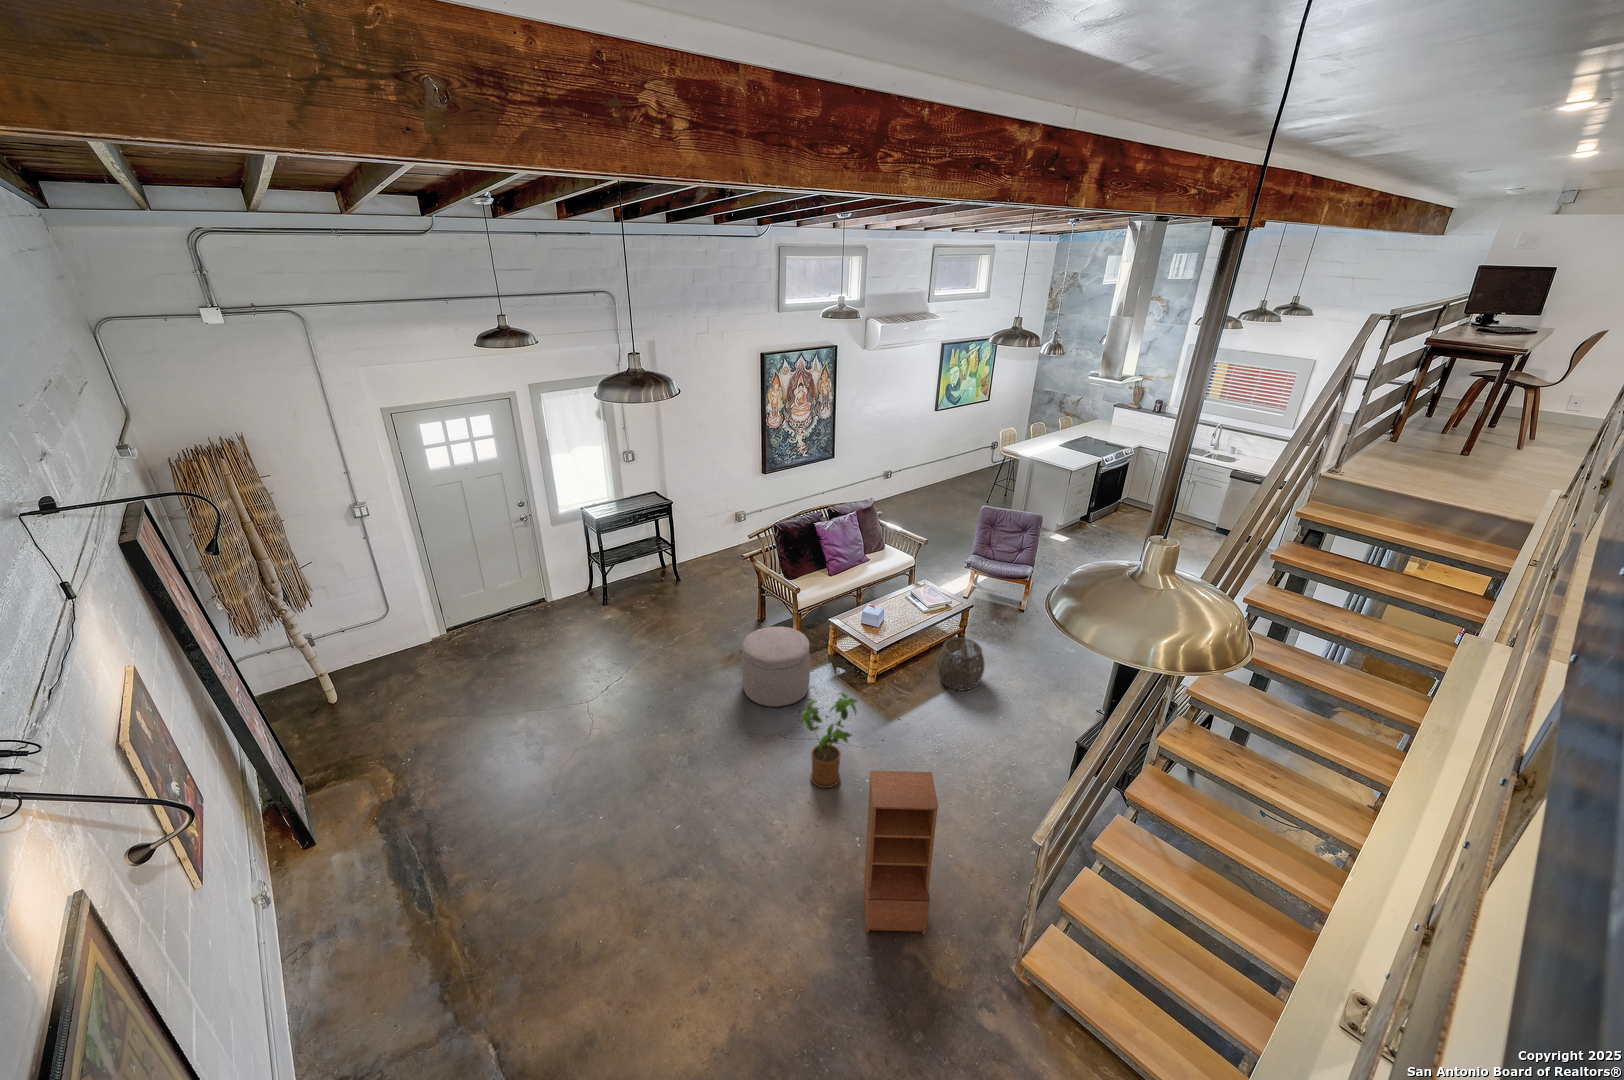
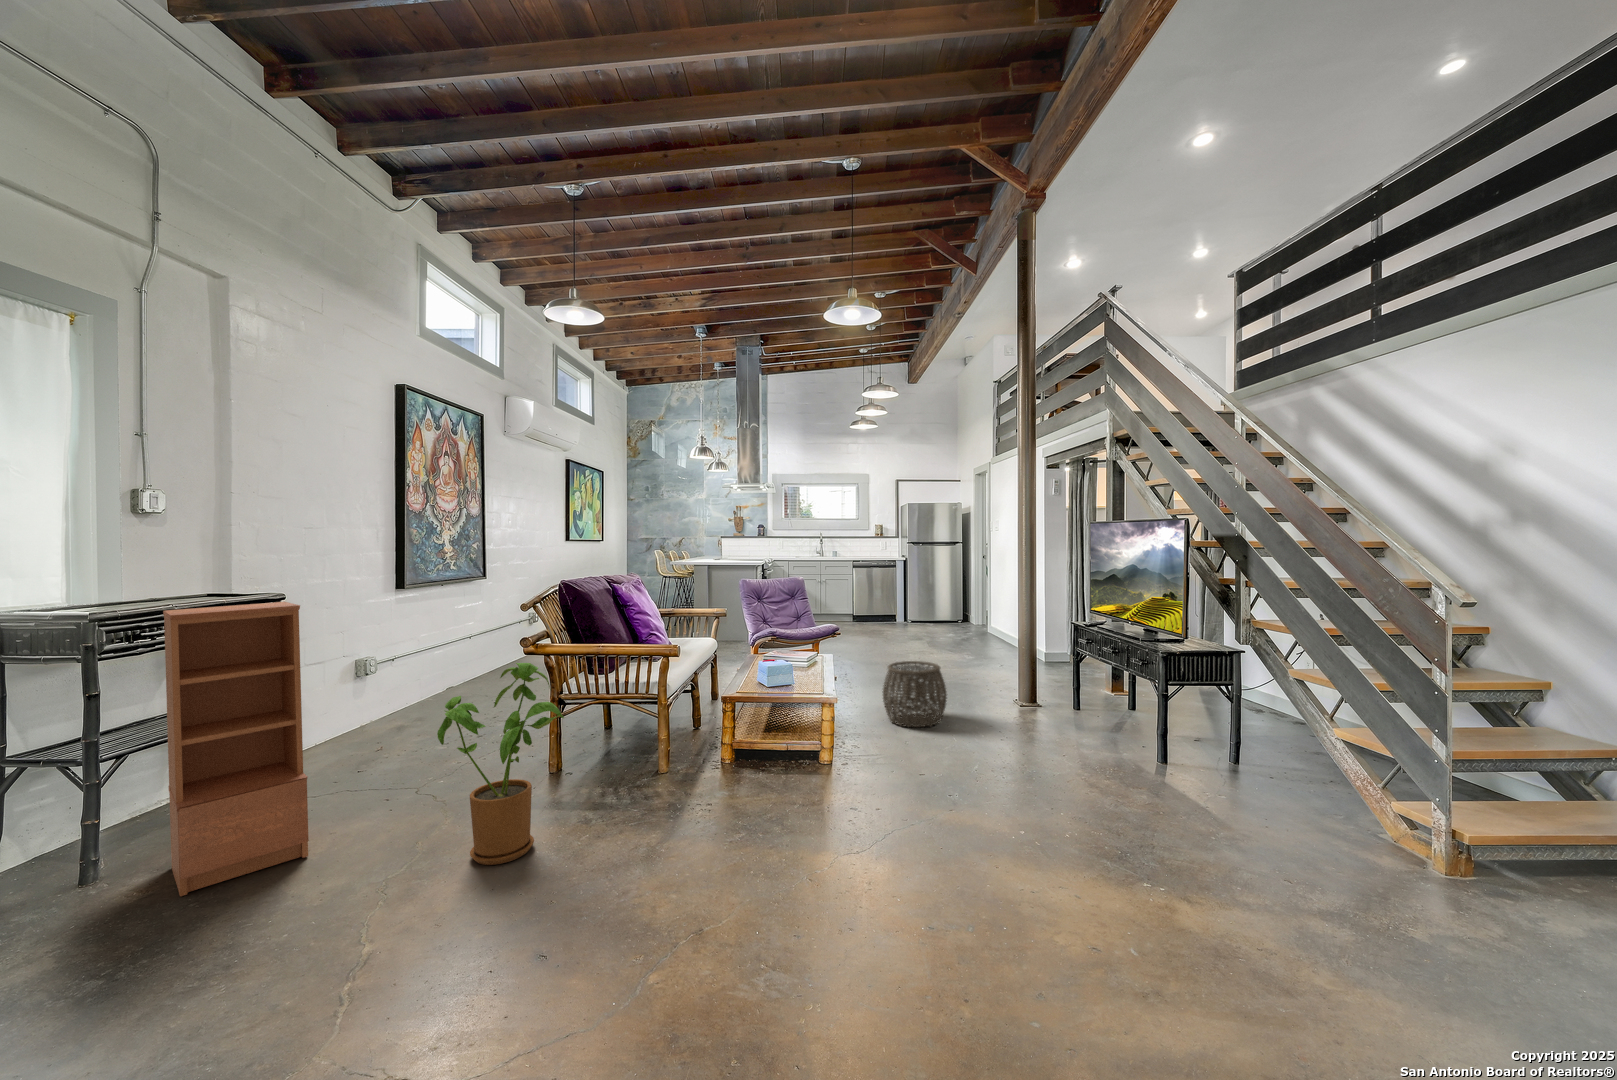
ottoman: present [742,627,810,707] -> none [679,692,816,843]
house plant: present [801,693,857,788] -> present [437,663,564,865]
bookcase: present [864,771,939,934] -> present [163,602,309,896]

